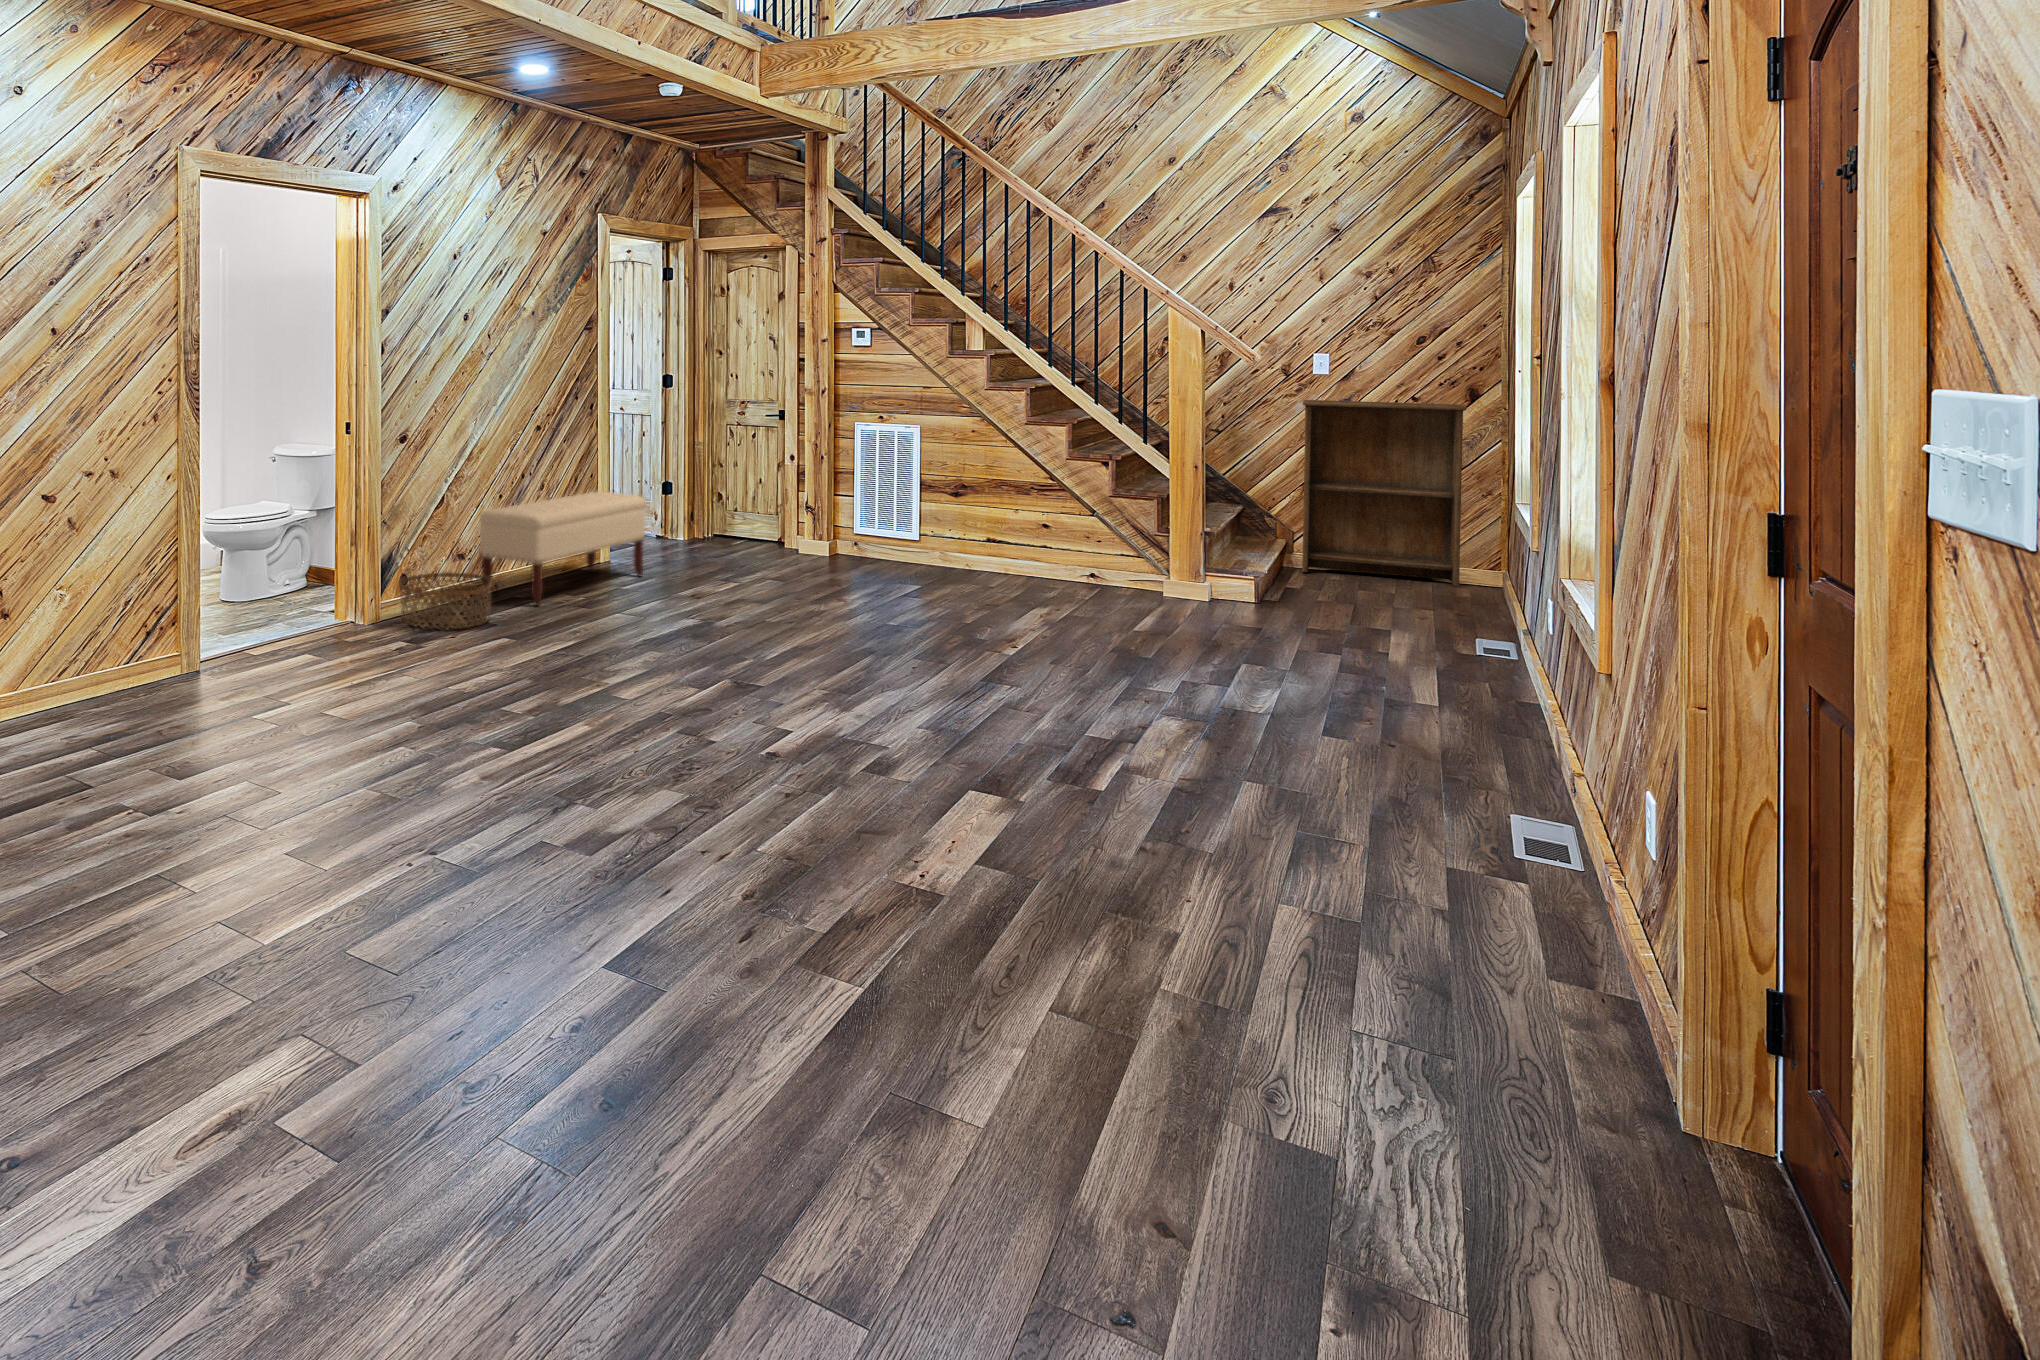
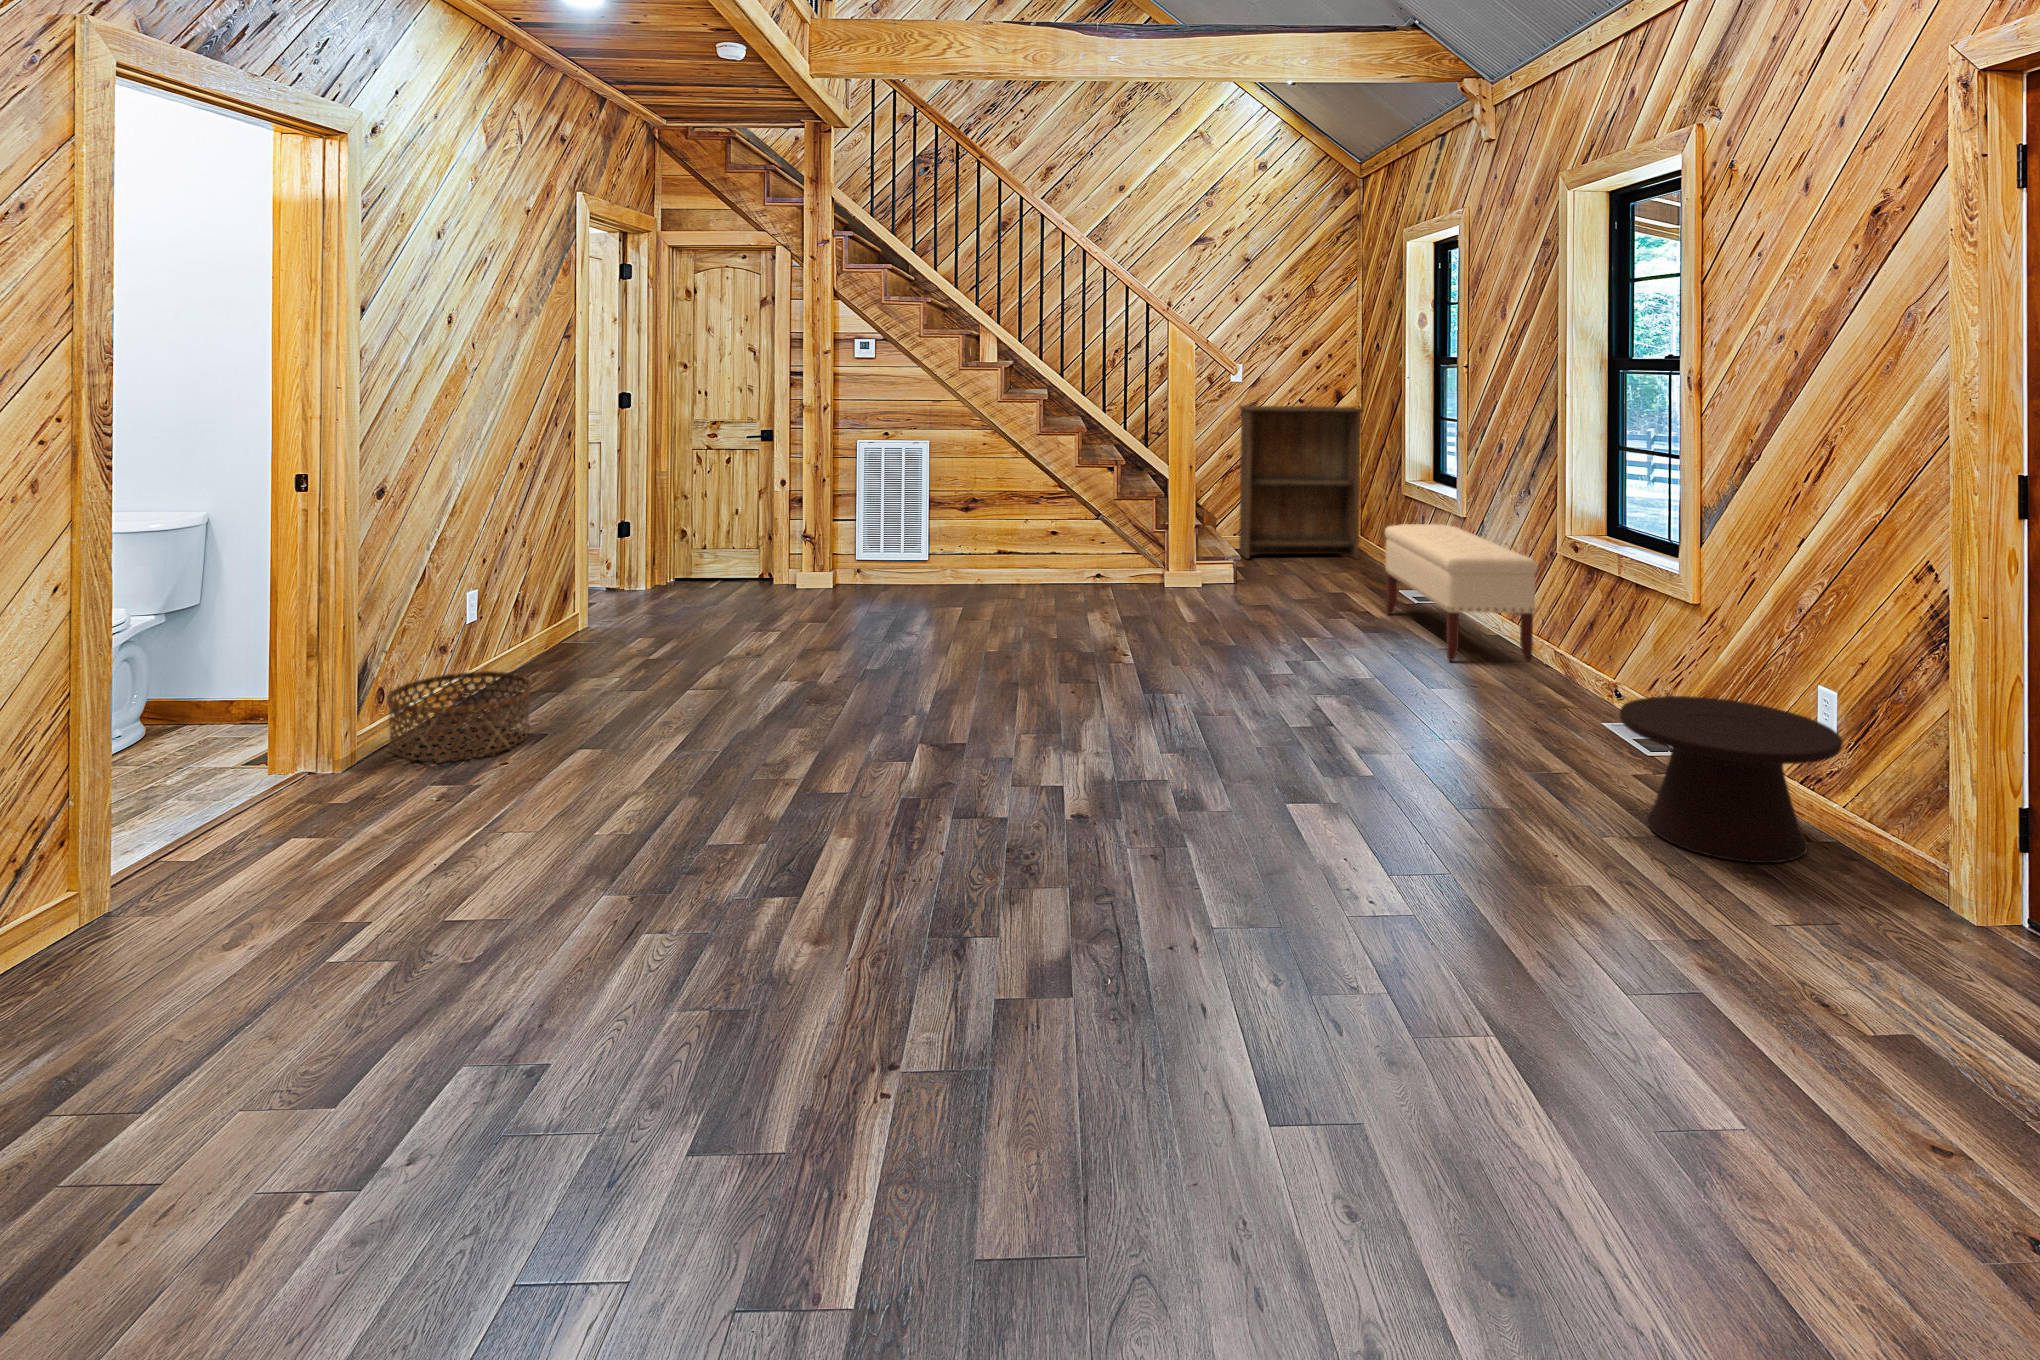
bench: present [480,491,646,606] -> present [1385,524,1538,662]
side table: none [1309,722,1580,918] -> present [1619,696,1842,863]

